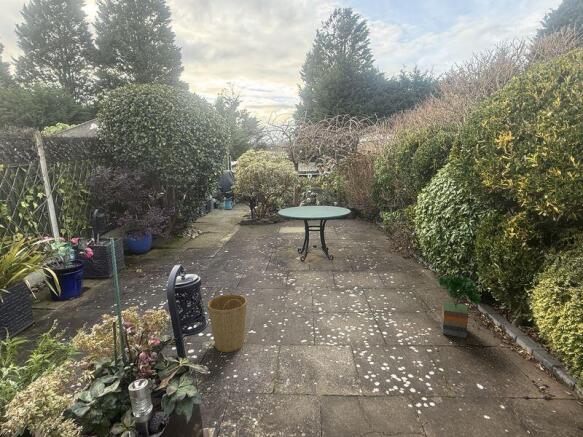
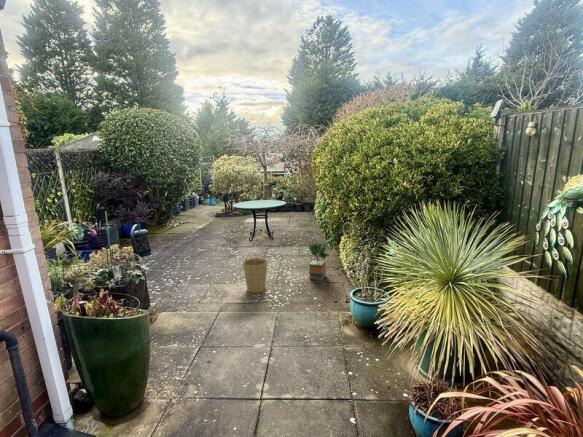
basket: present [207,288,247,352] -> present [243,258,268,293]

